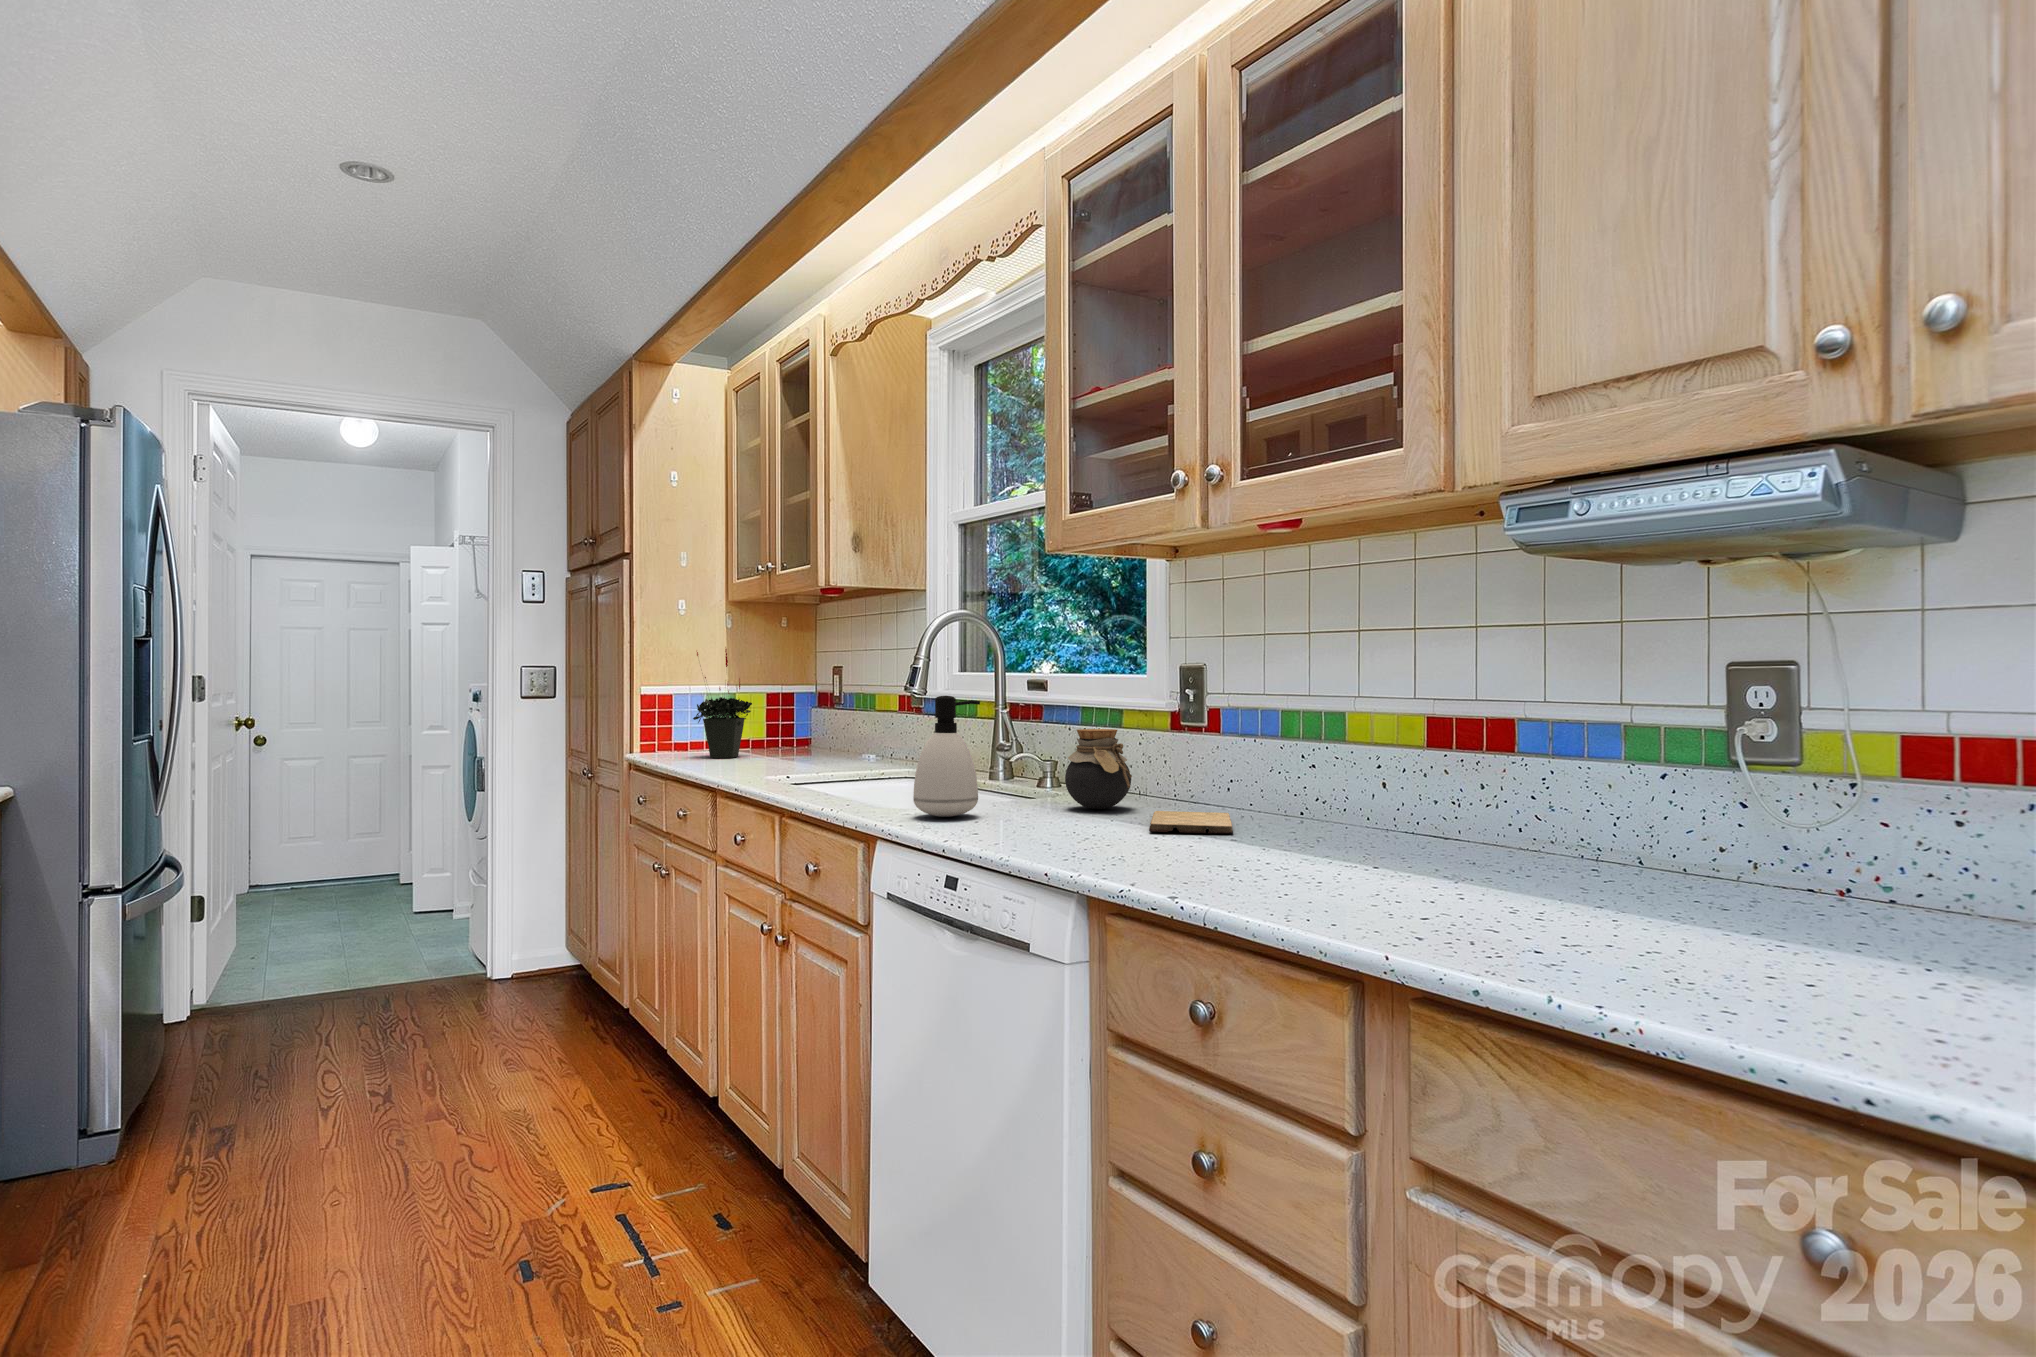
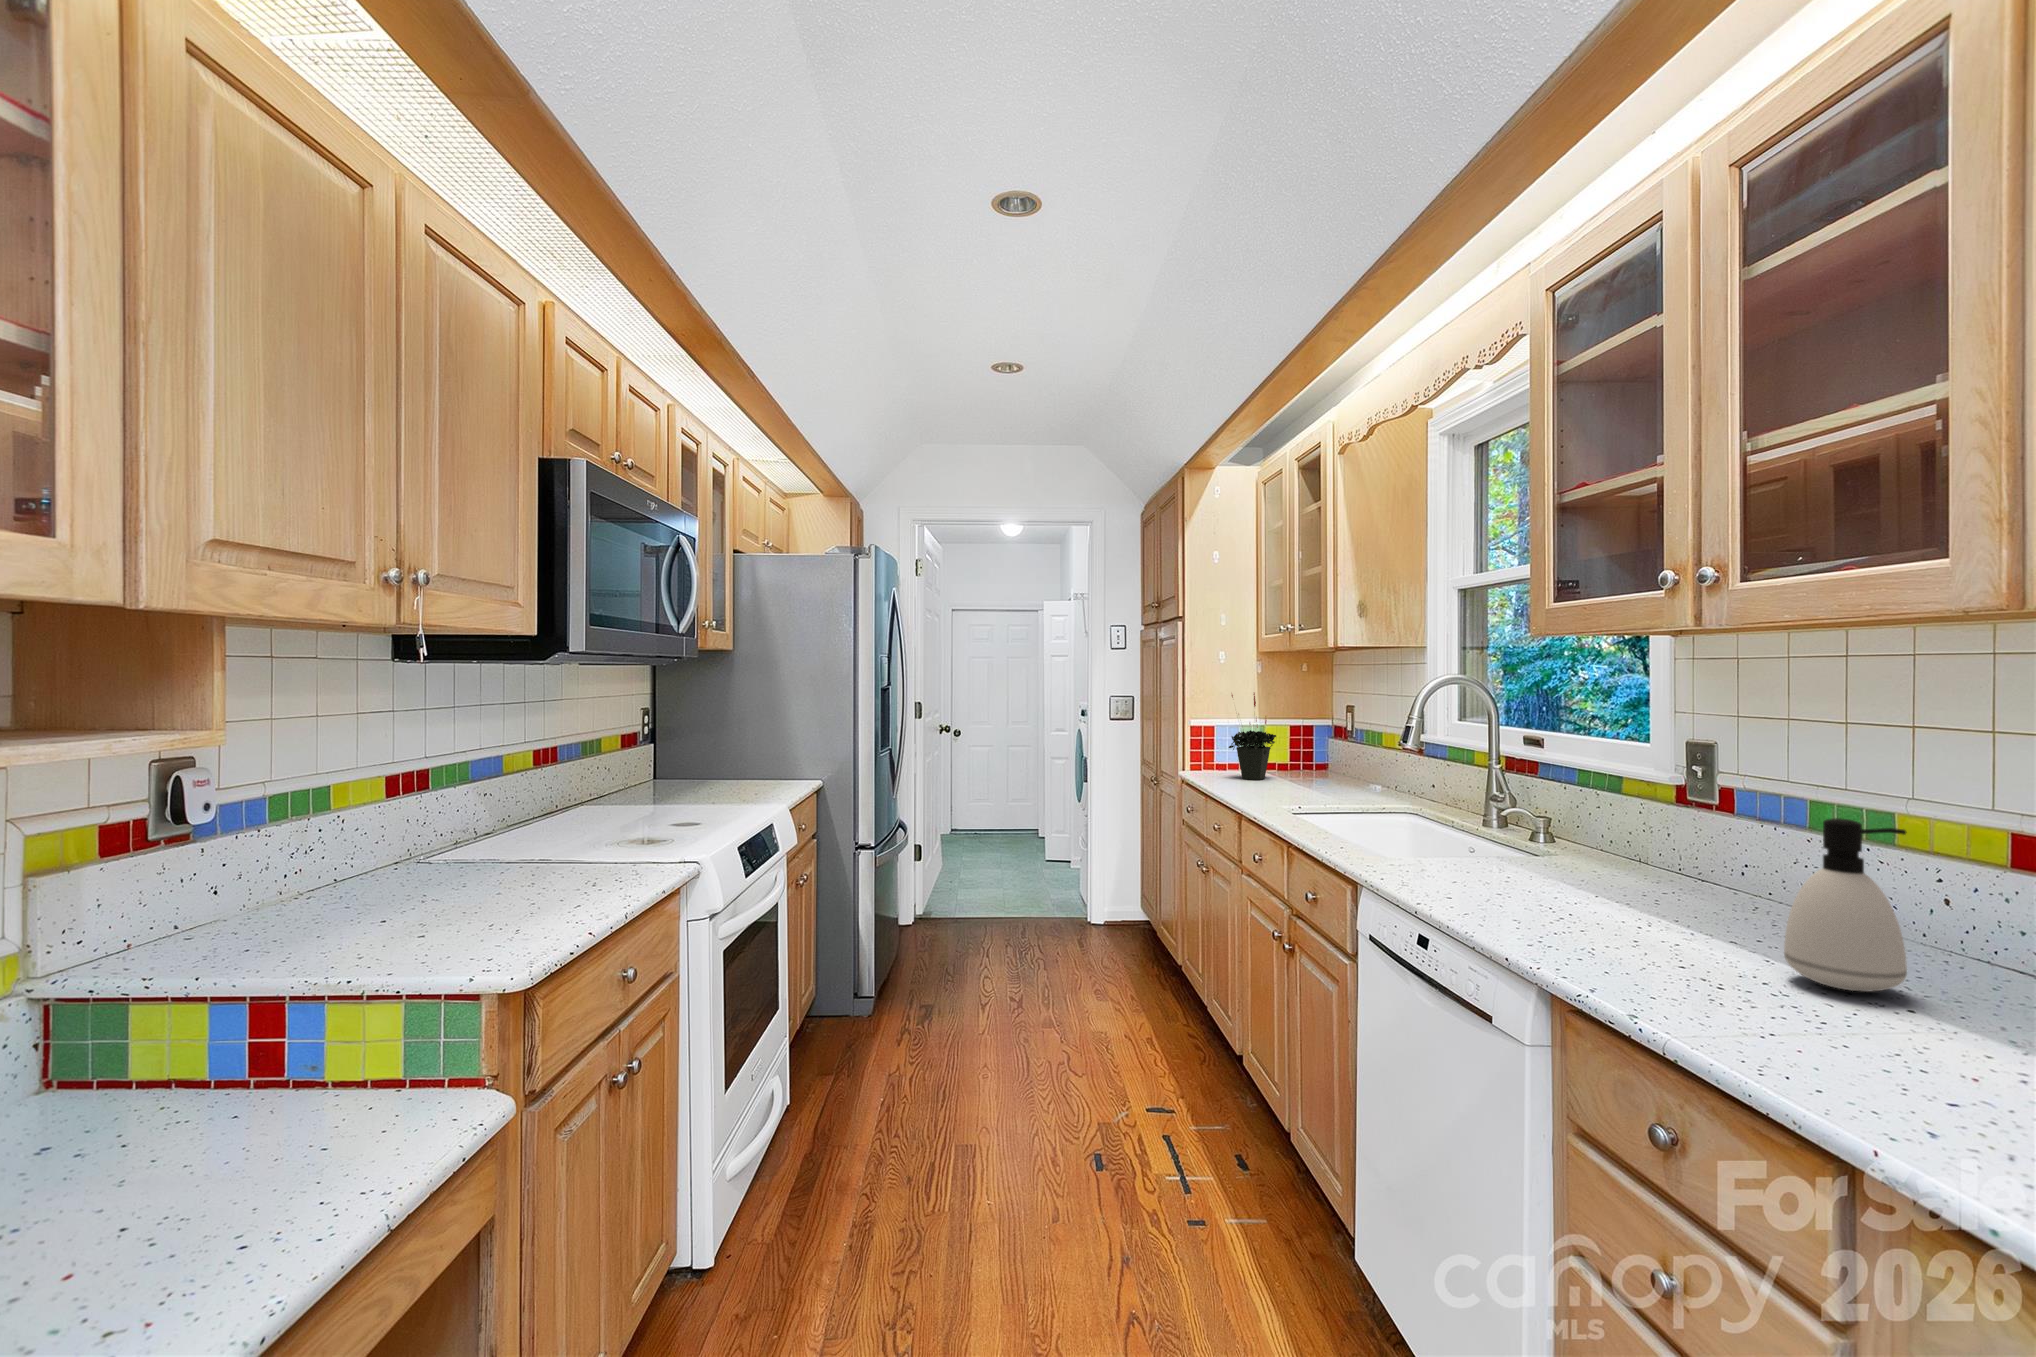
soap dispenser: present [913,696,980,817] -> present [1784,818,1907,991]
jar: present [1065,729,1132,809] -> none [1552,800,1625,878]
cutting board: present [1149,811,1233,833] -> none [1634,891,1740,931]

